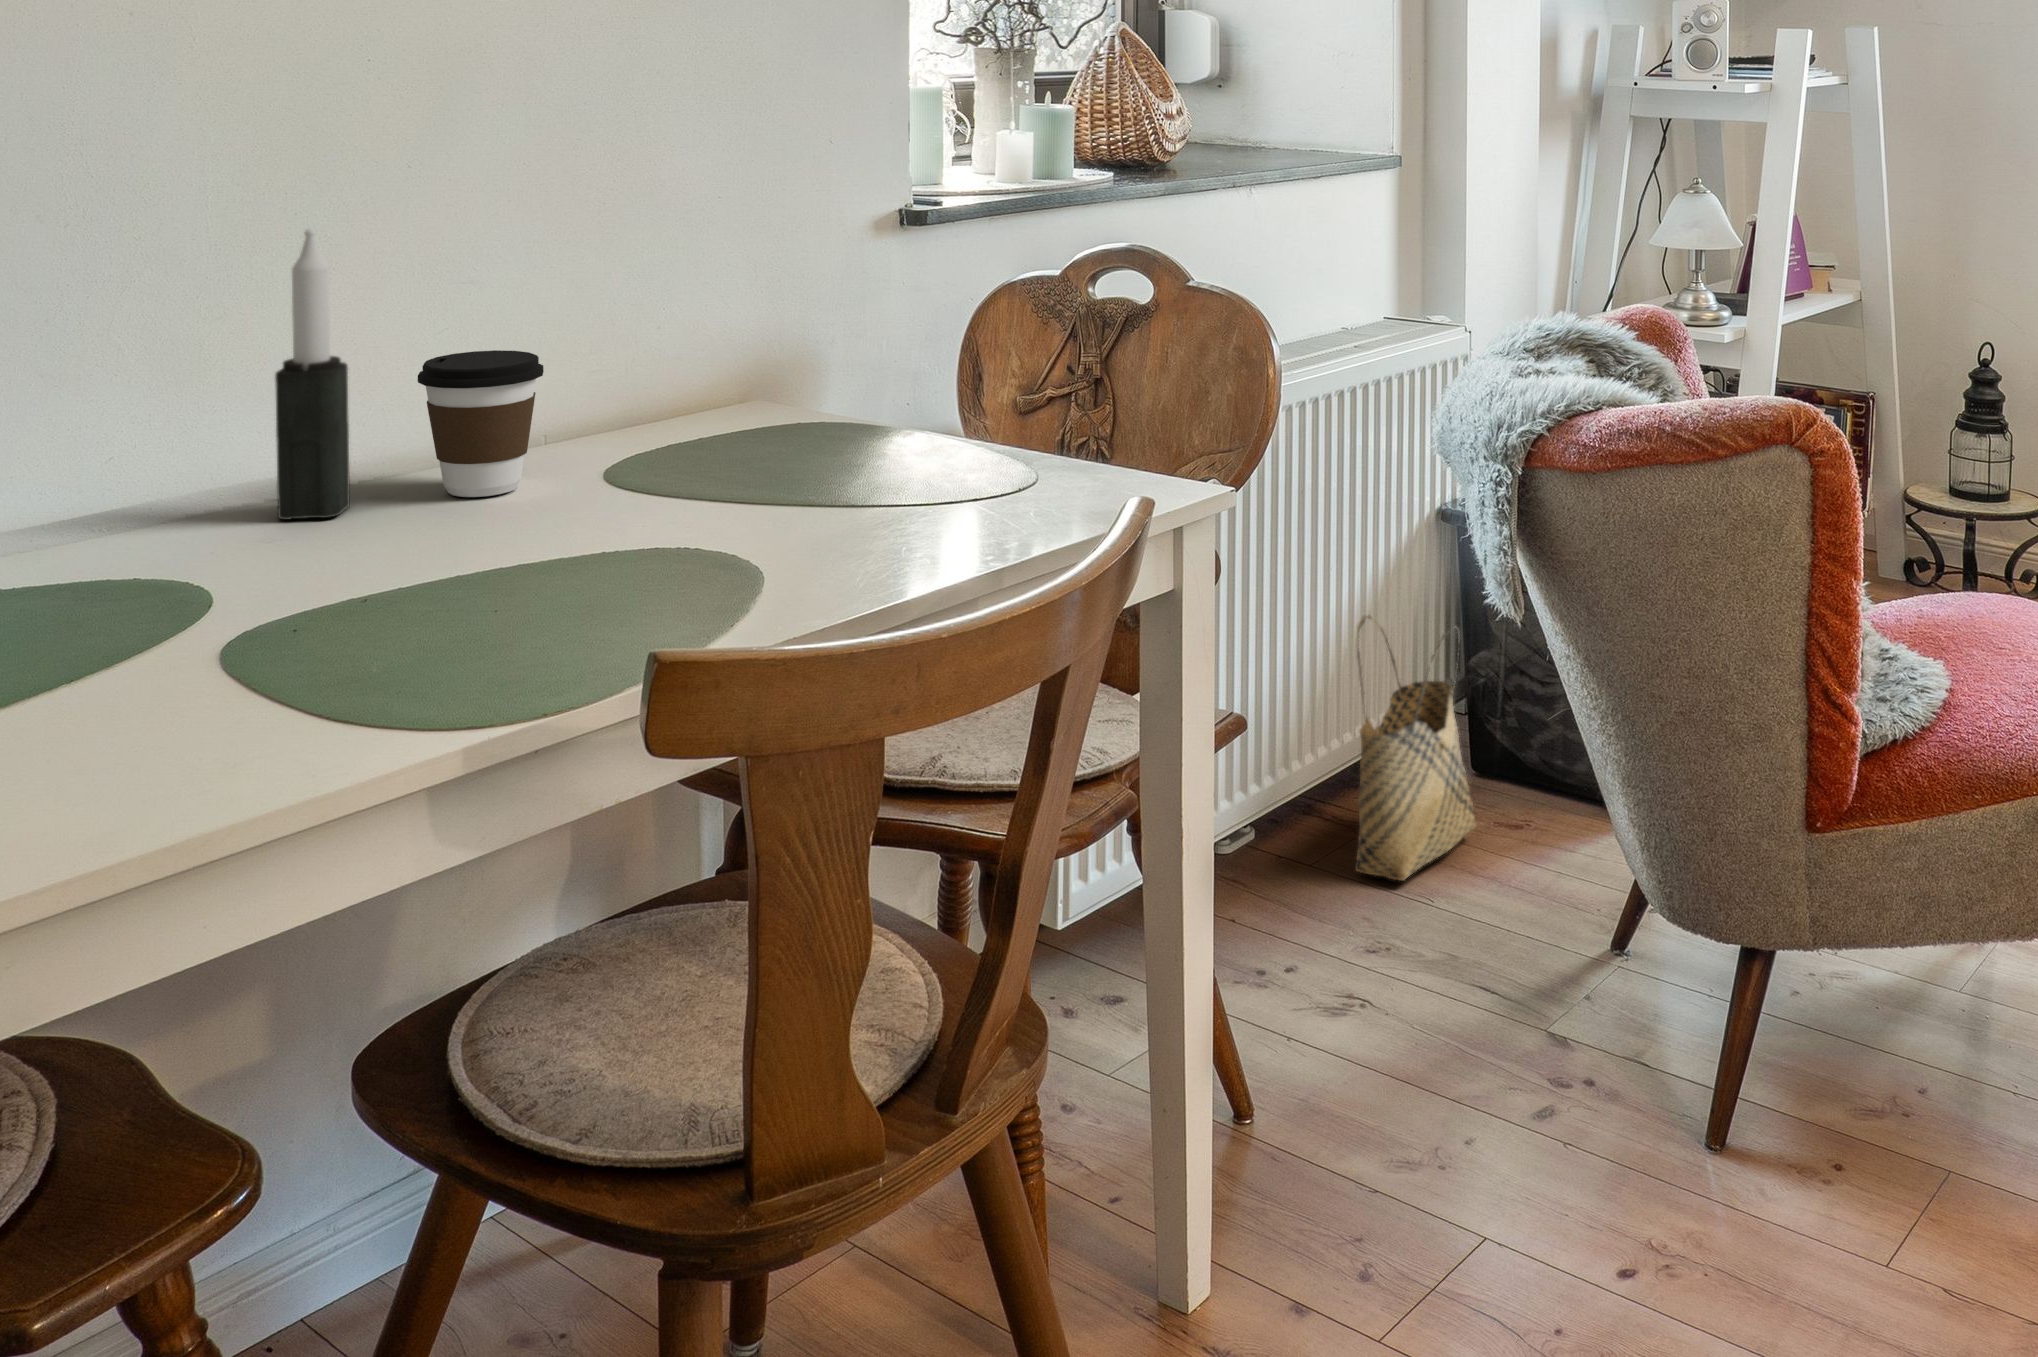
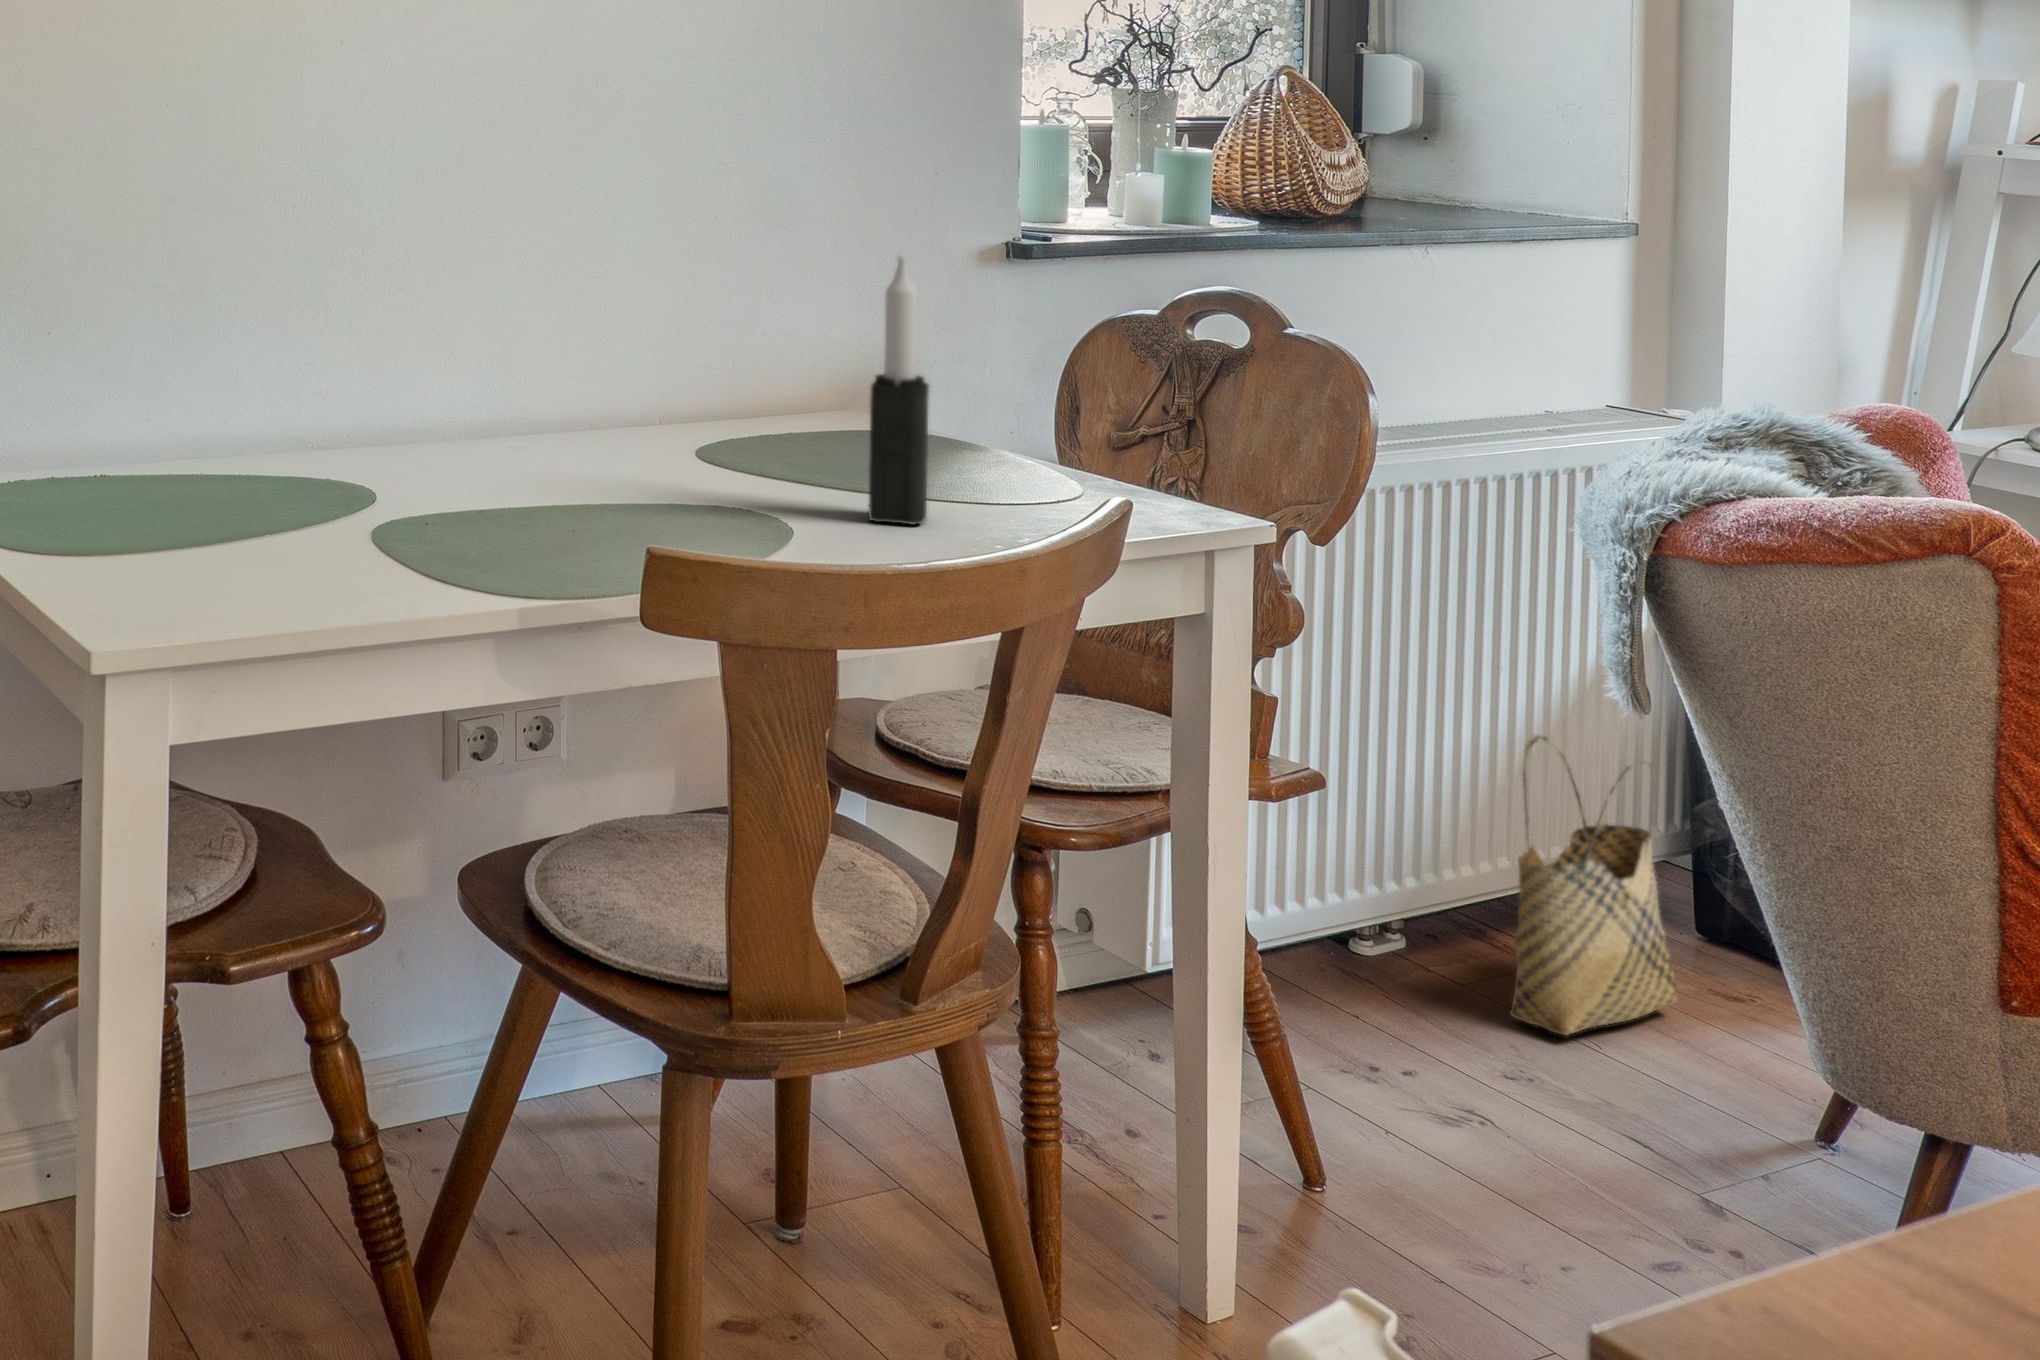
candle: present [275,229,350,520] -> present [869,255,929,524]
coffee cup: present [418,350,544,497] -> none [539,334,640,456]

